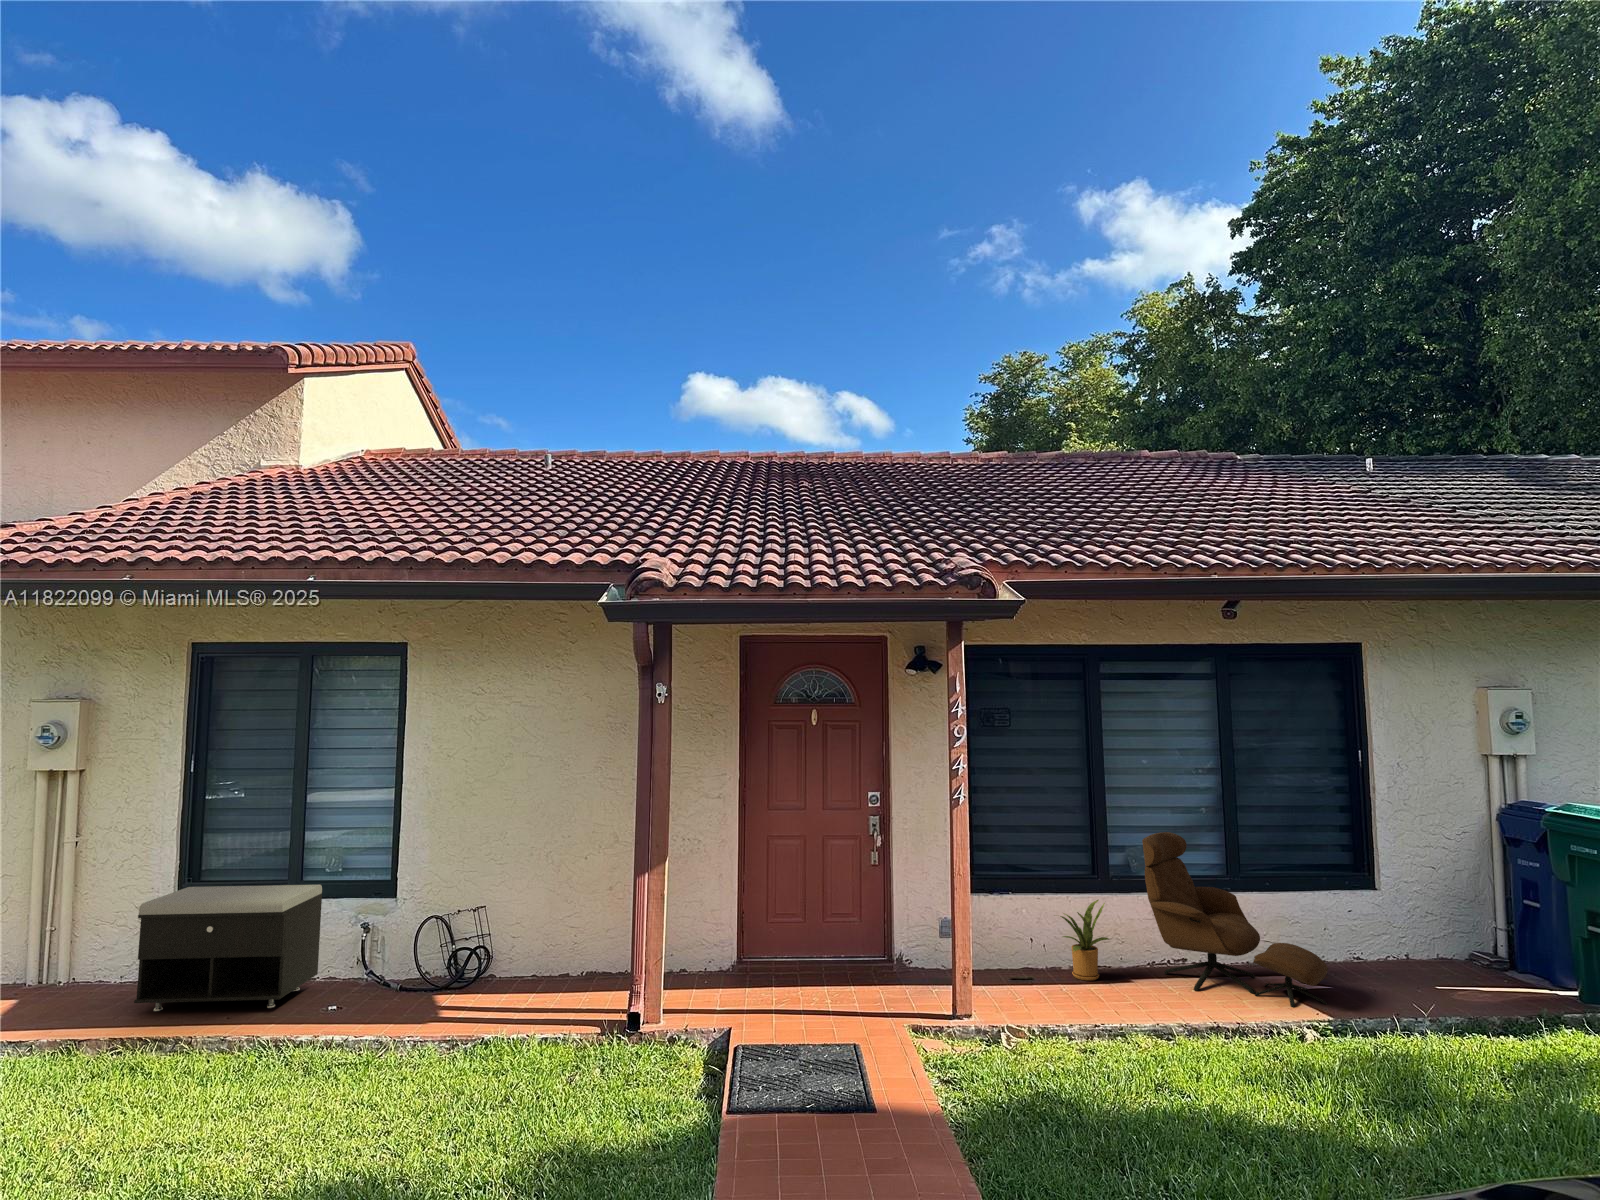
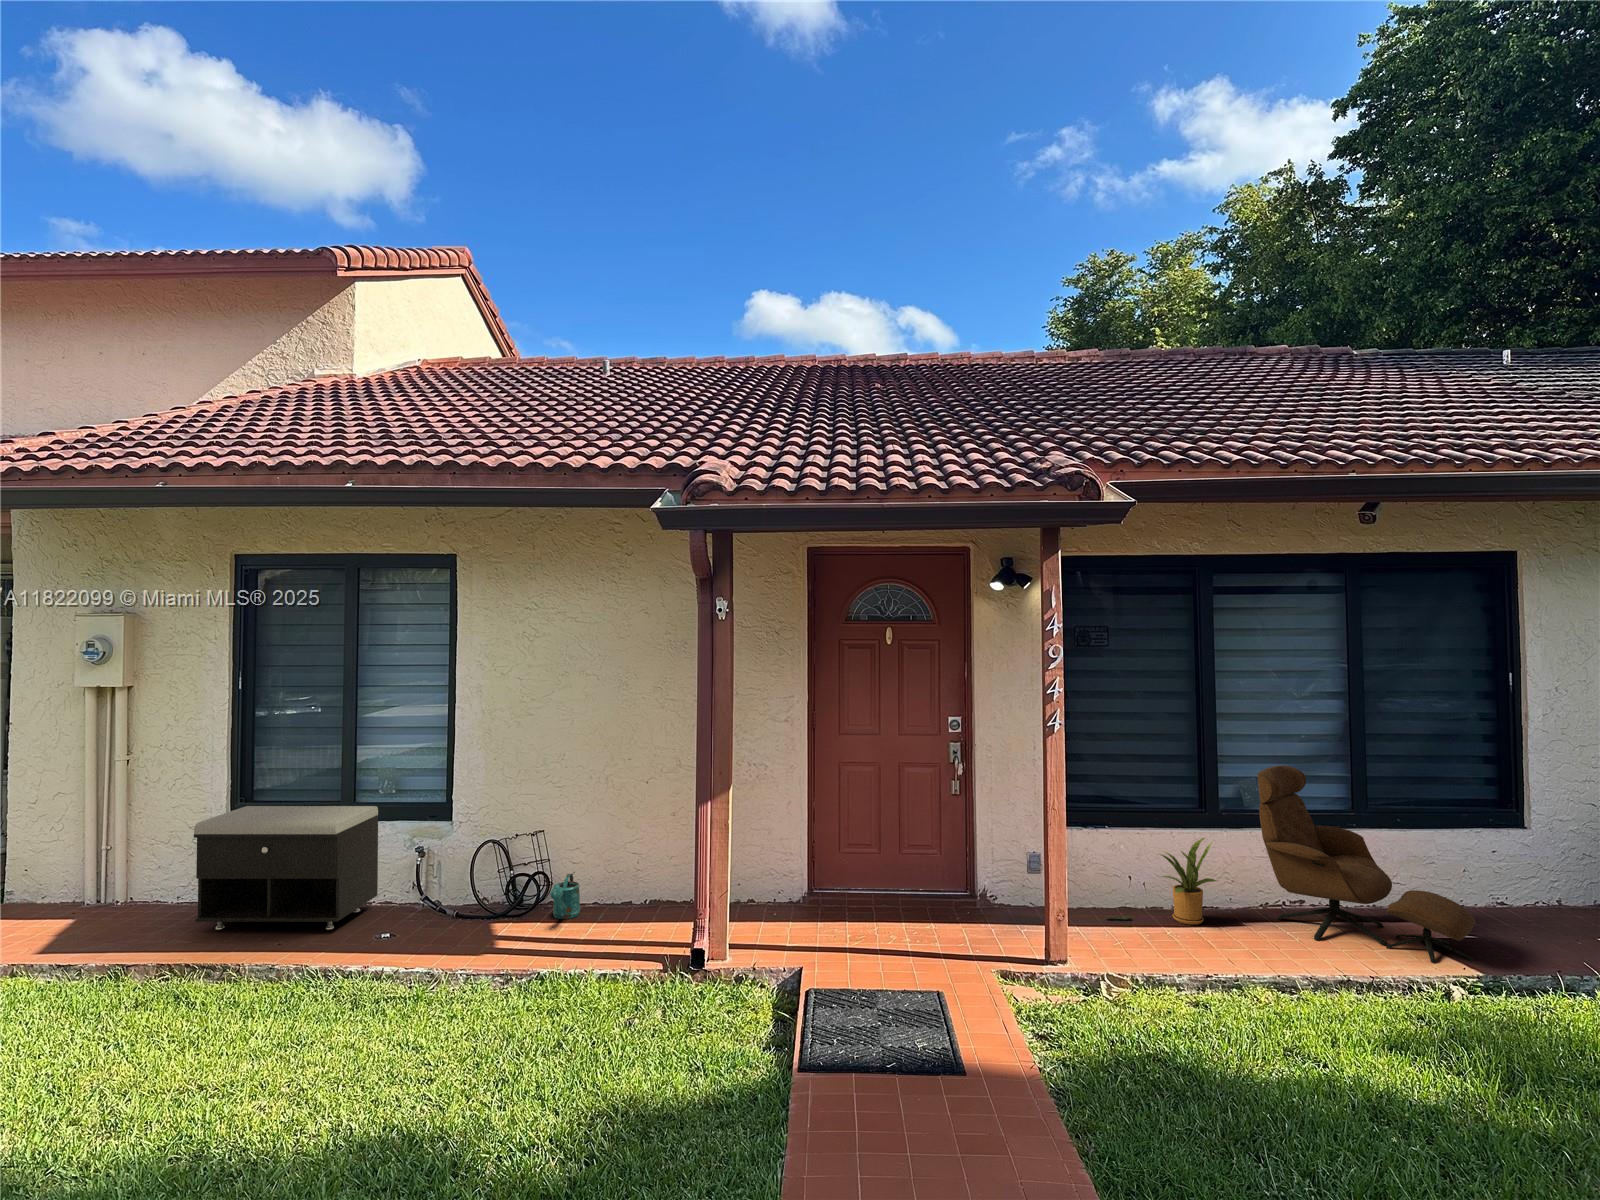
watering can: none [492,947,520,992] -> present [550,874,580,919]

